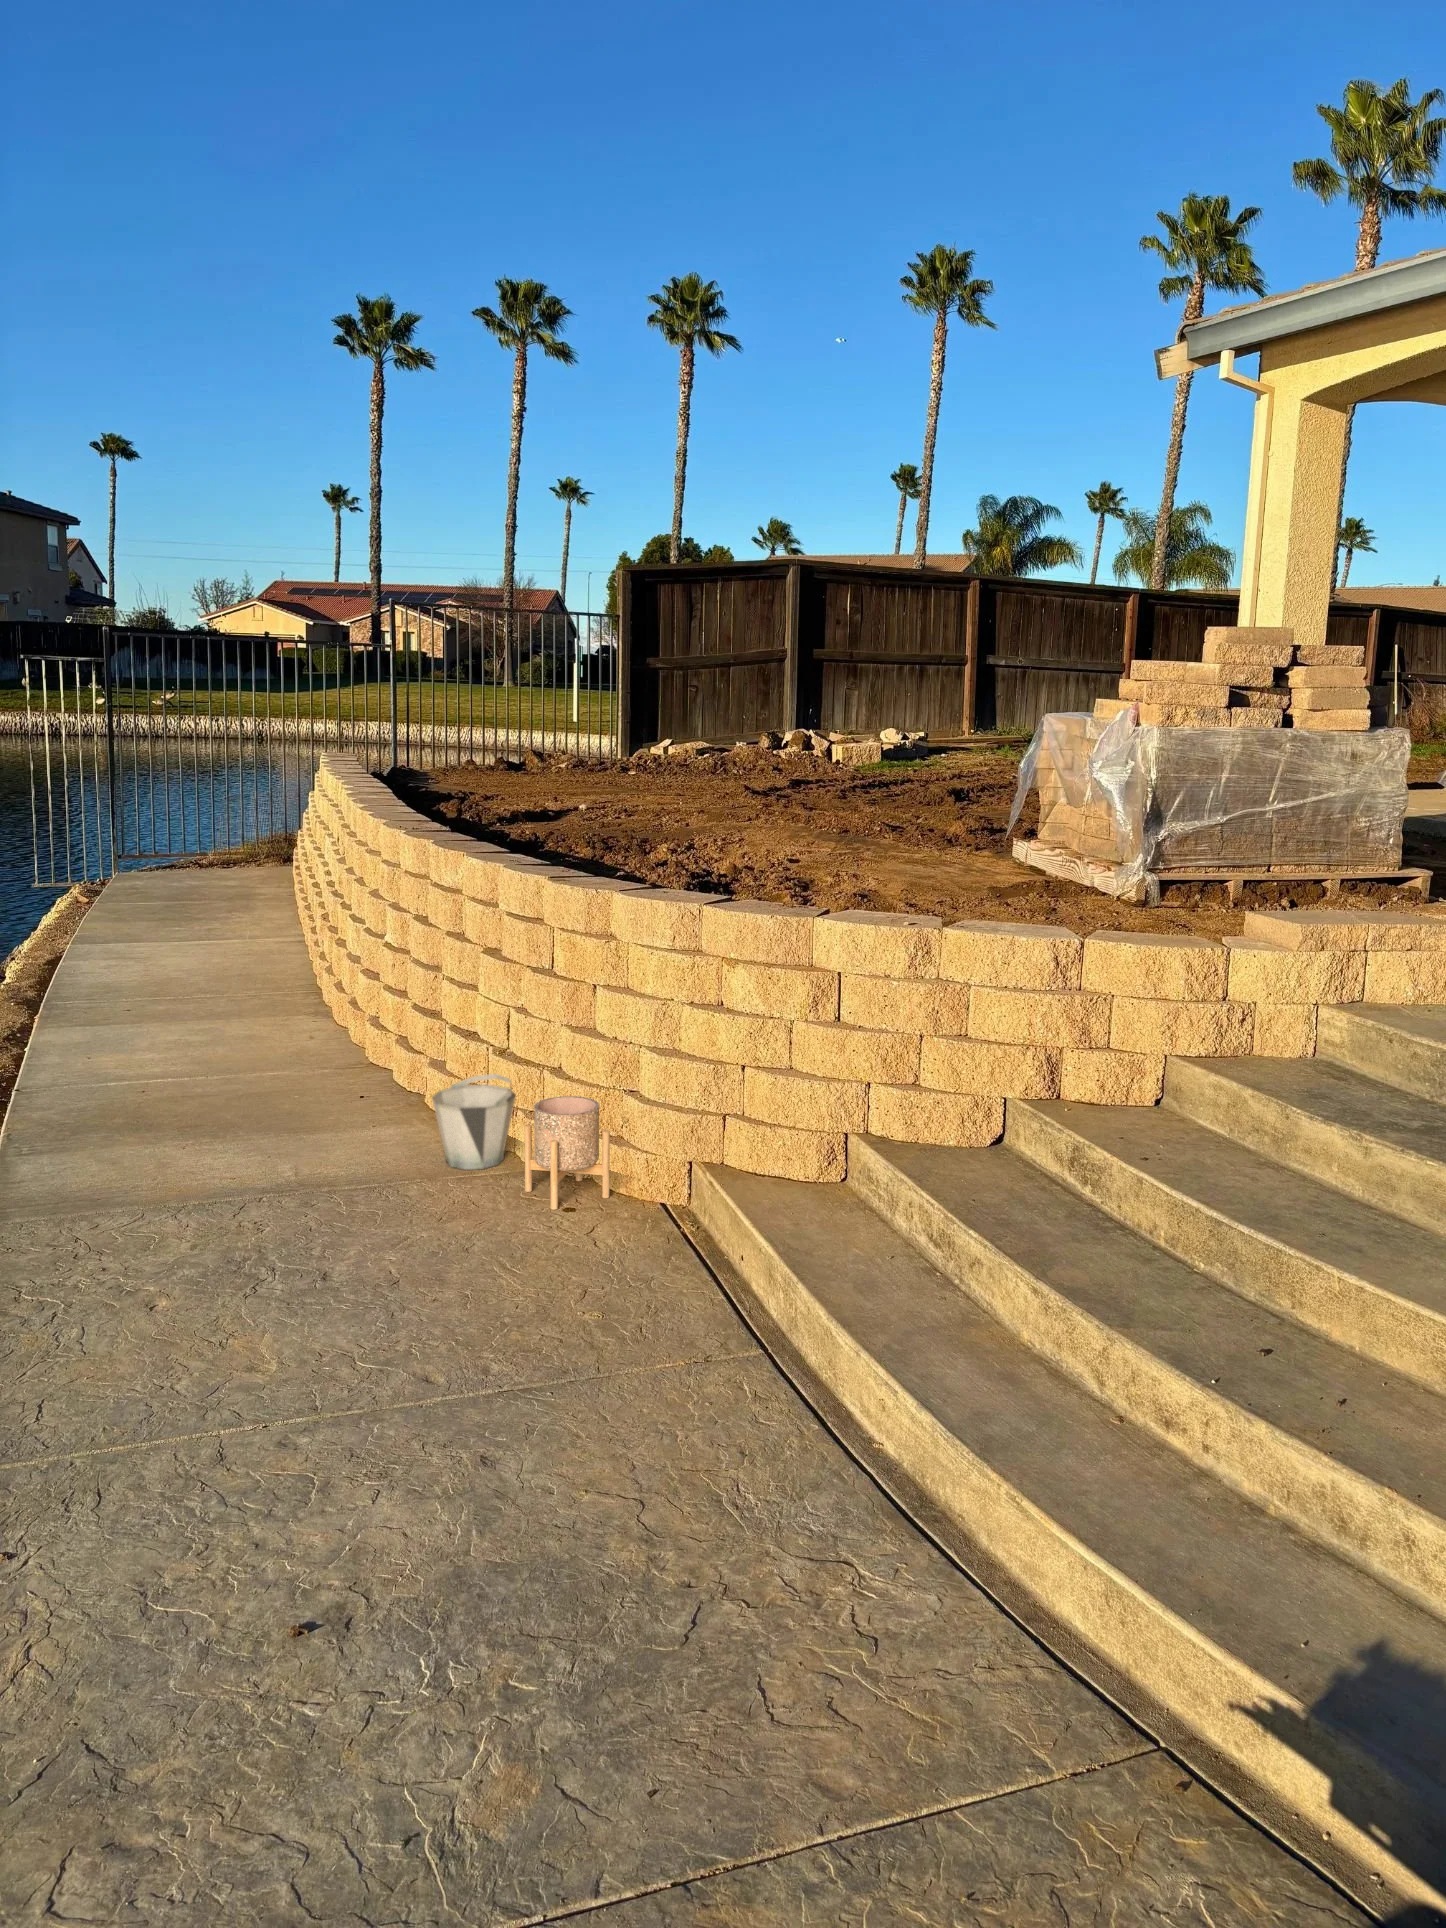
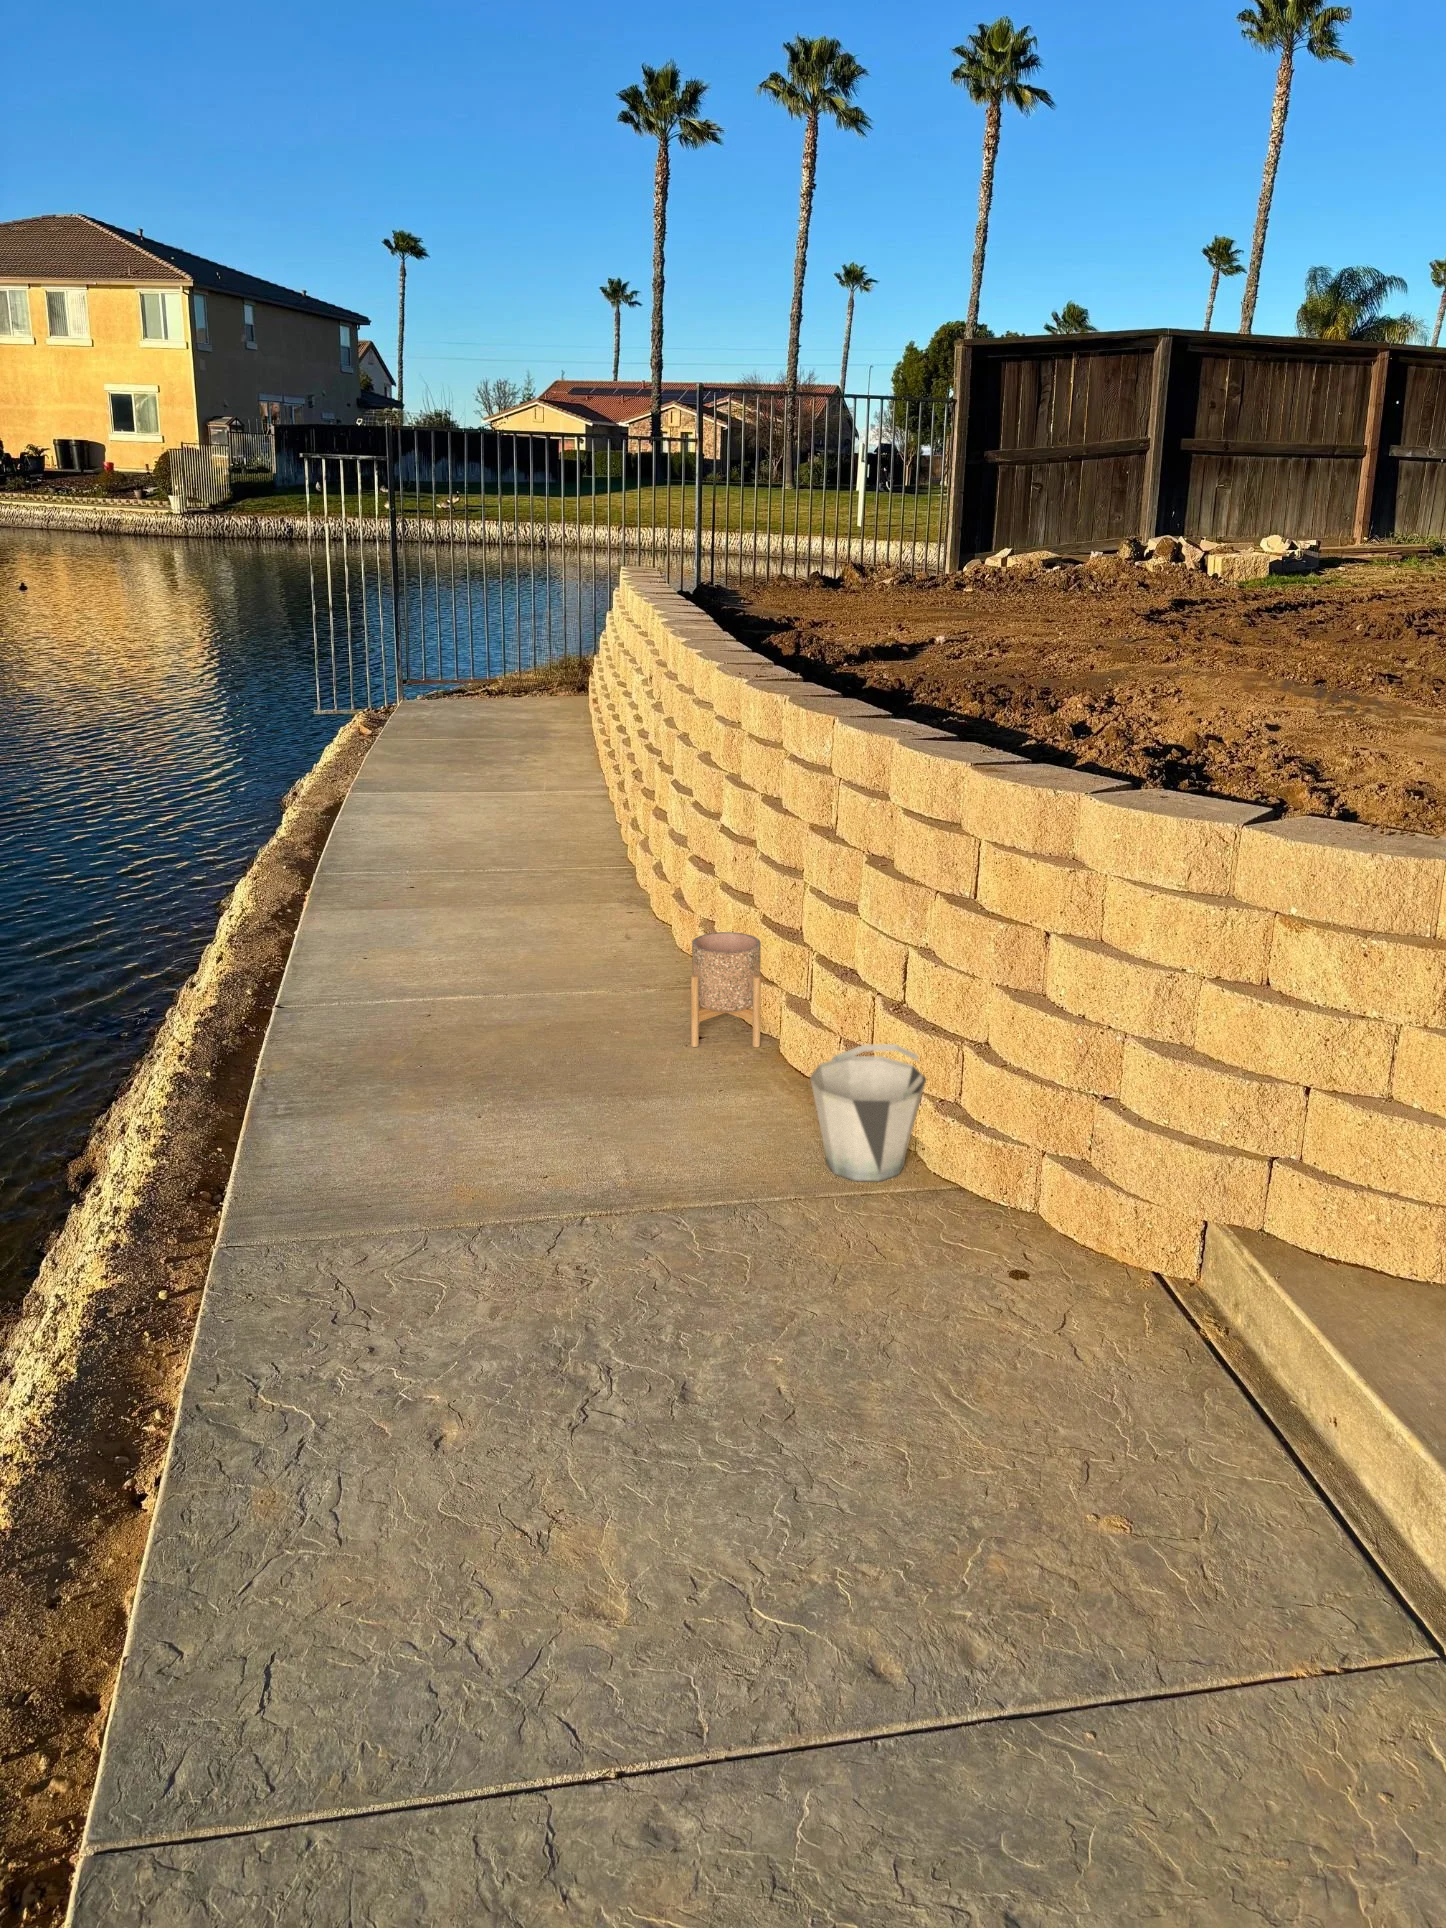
planter: present [524,1096,610,1210] -> present [691,932,761,1047]

